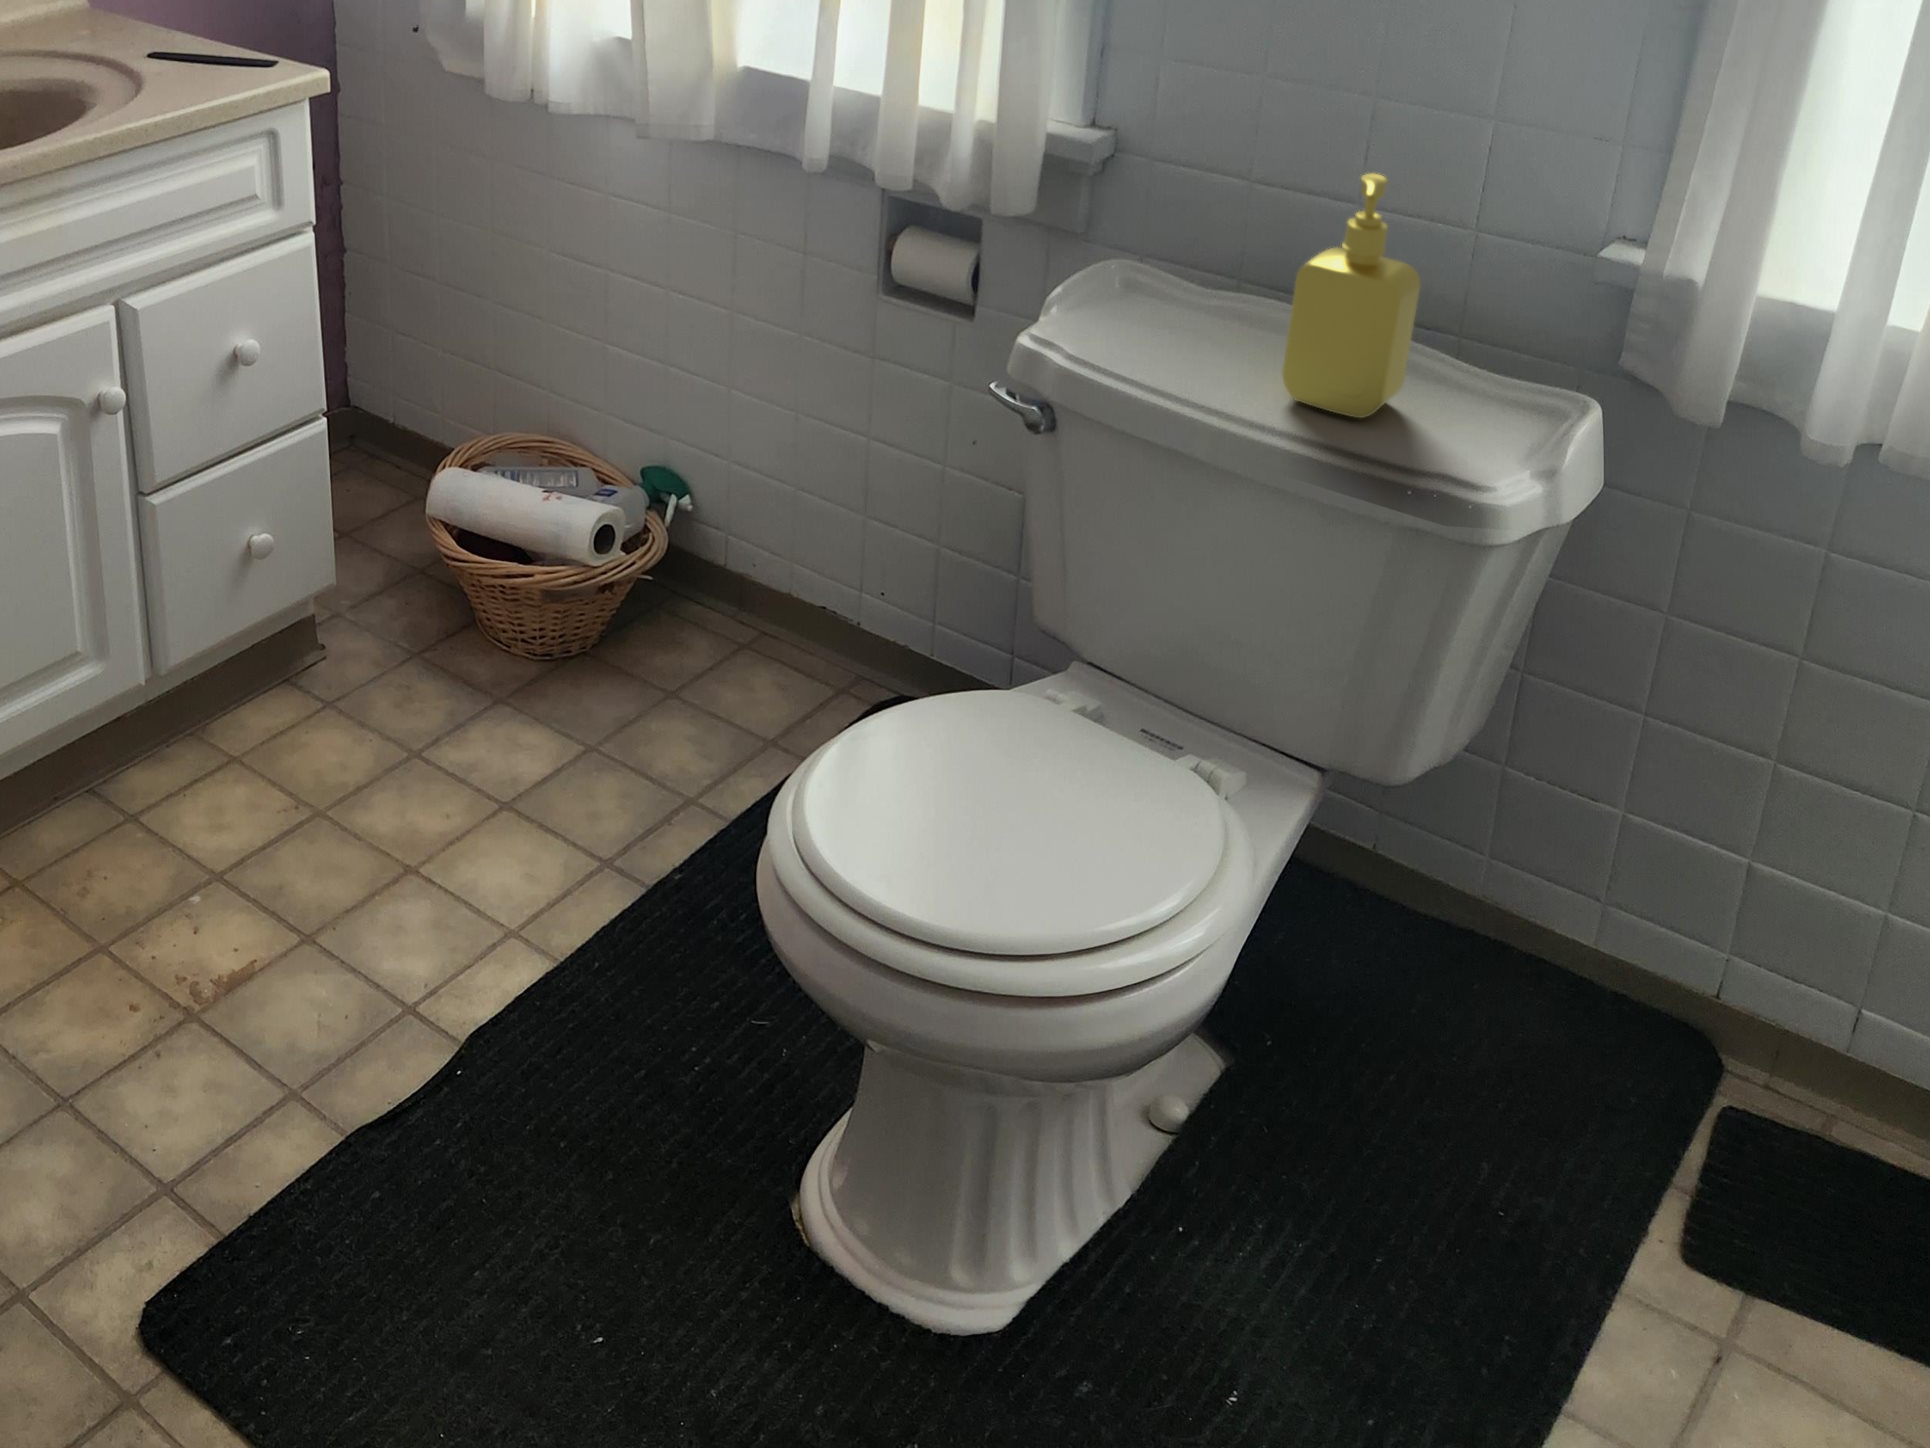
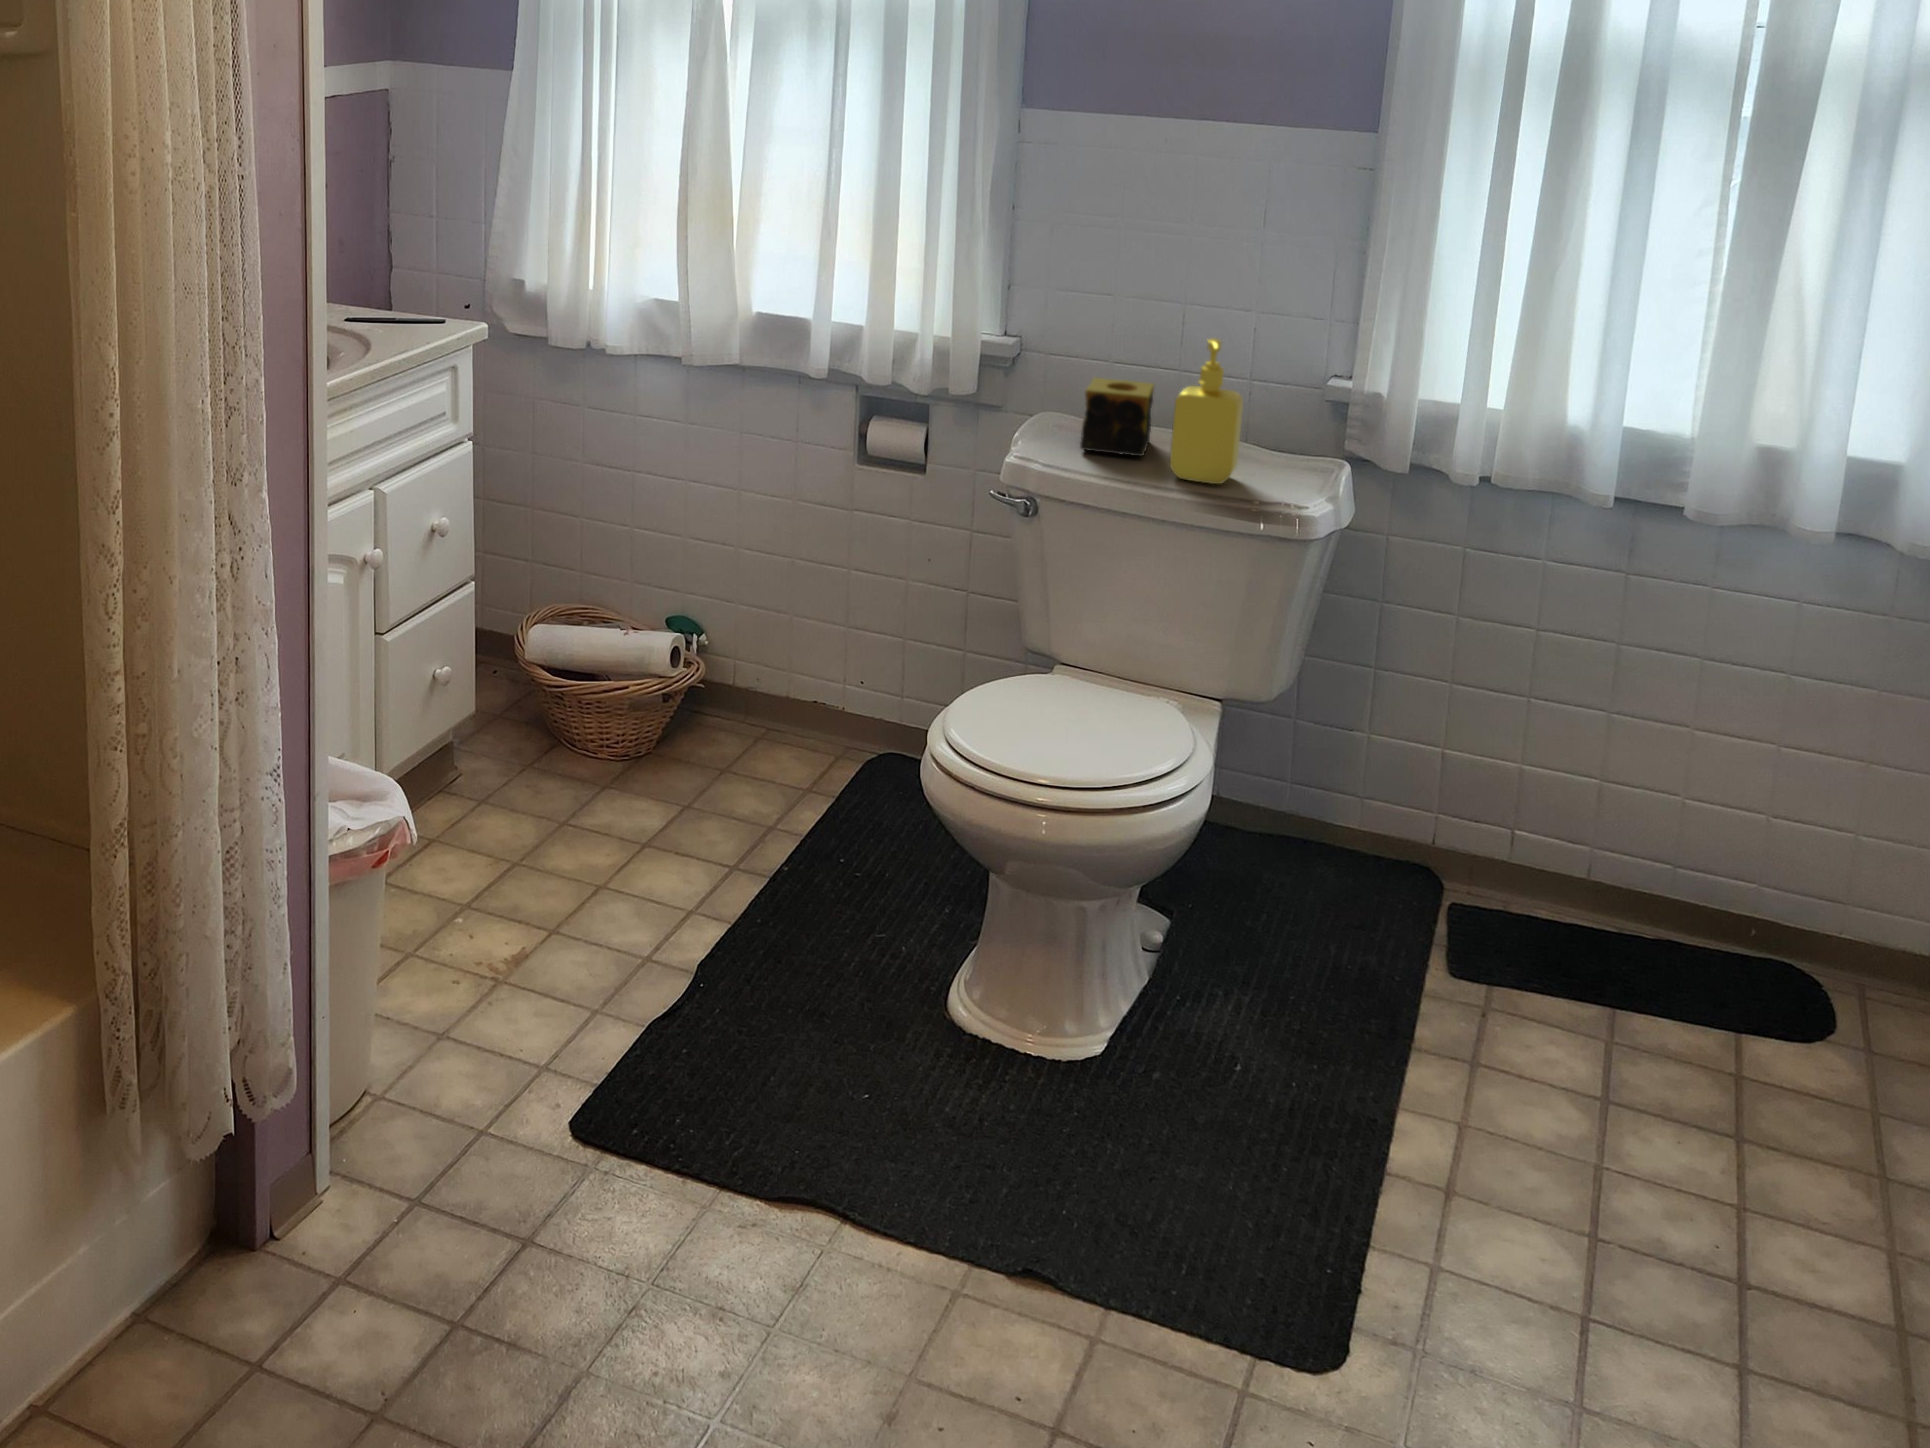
candle: none [1150,212,1294,352] -> present [1080,377,1154,456]

